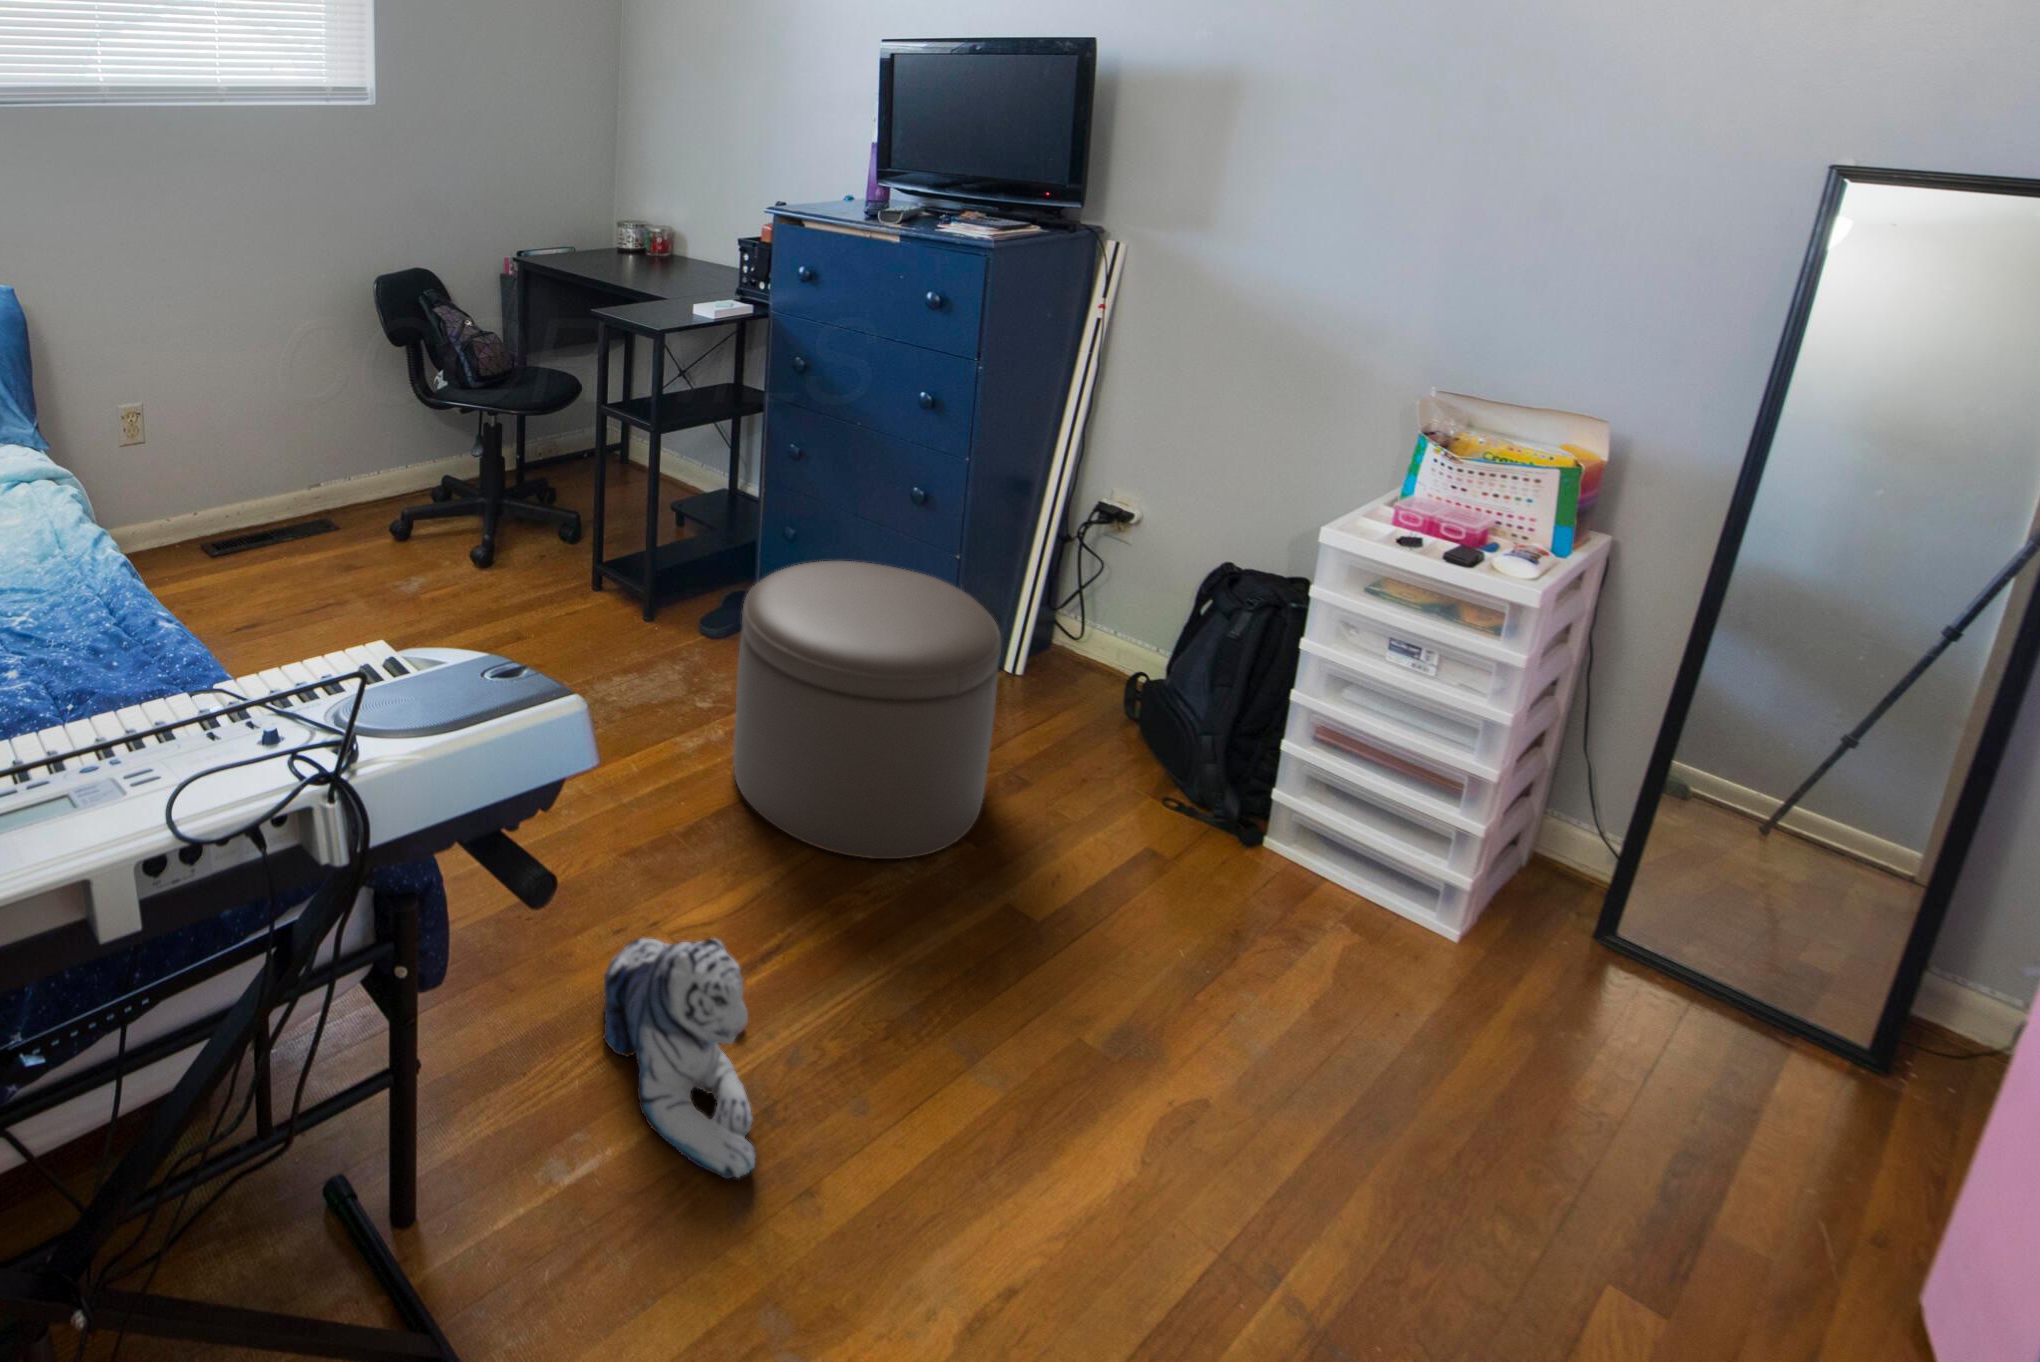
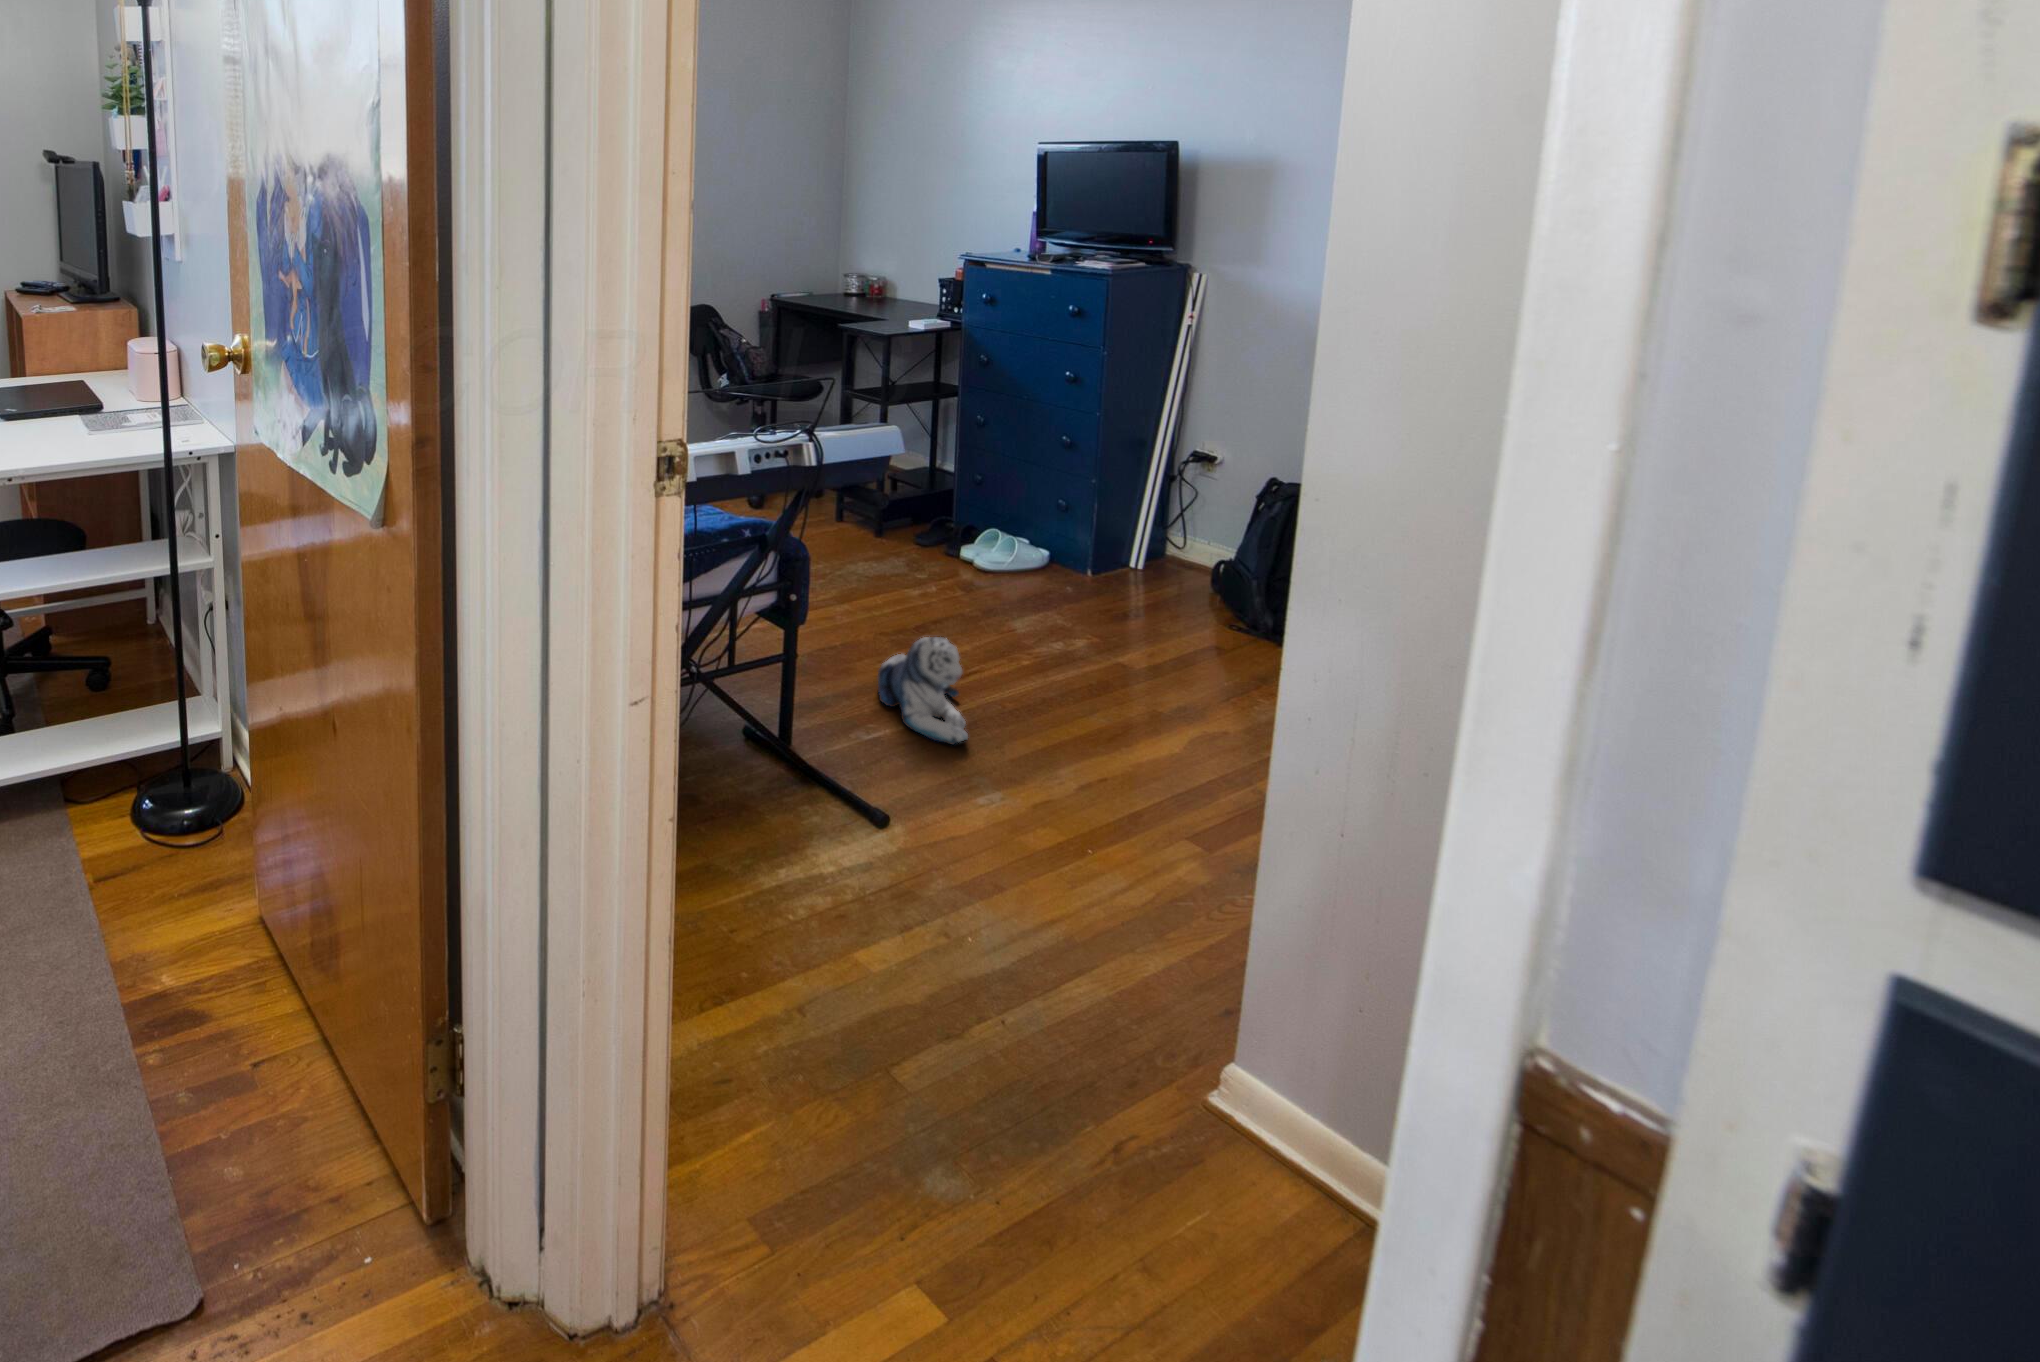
ottoman: present [733,561,1001,859] -> none [945,477,1115,644]

